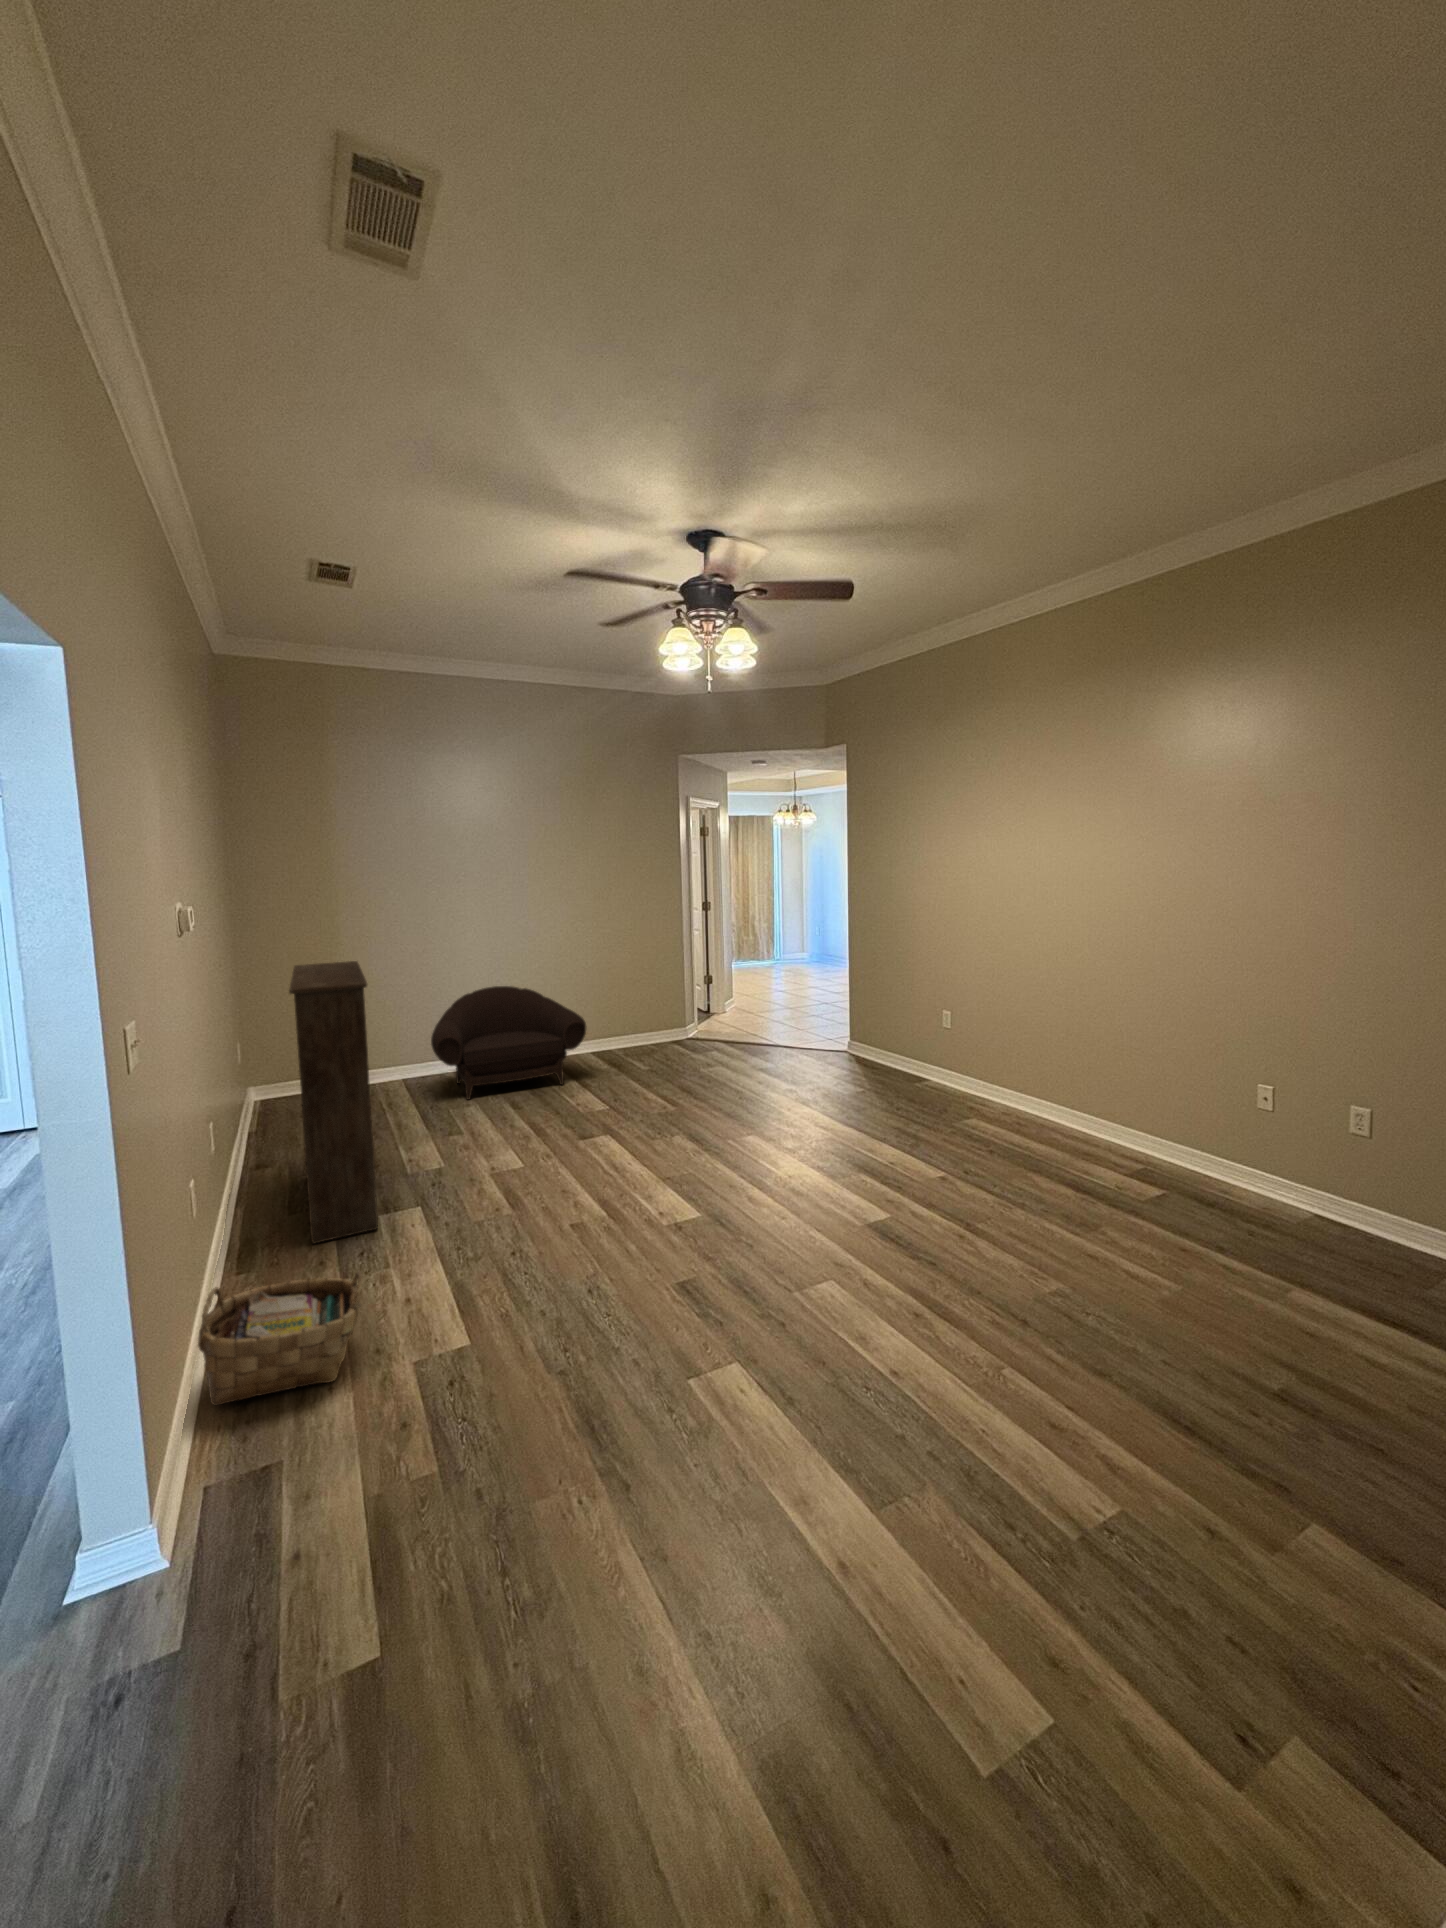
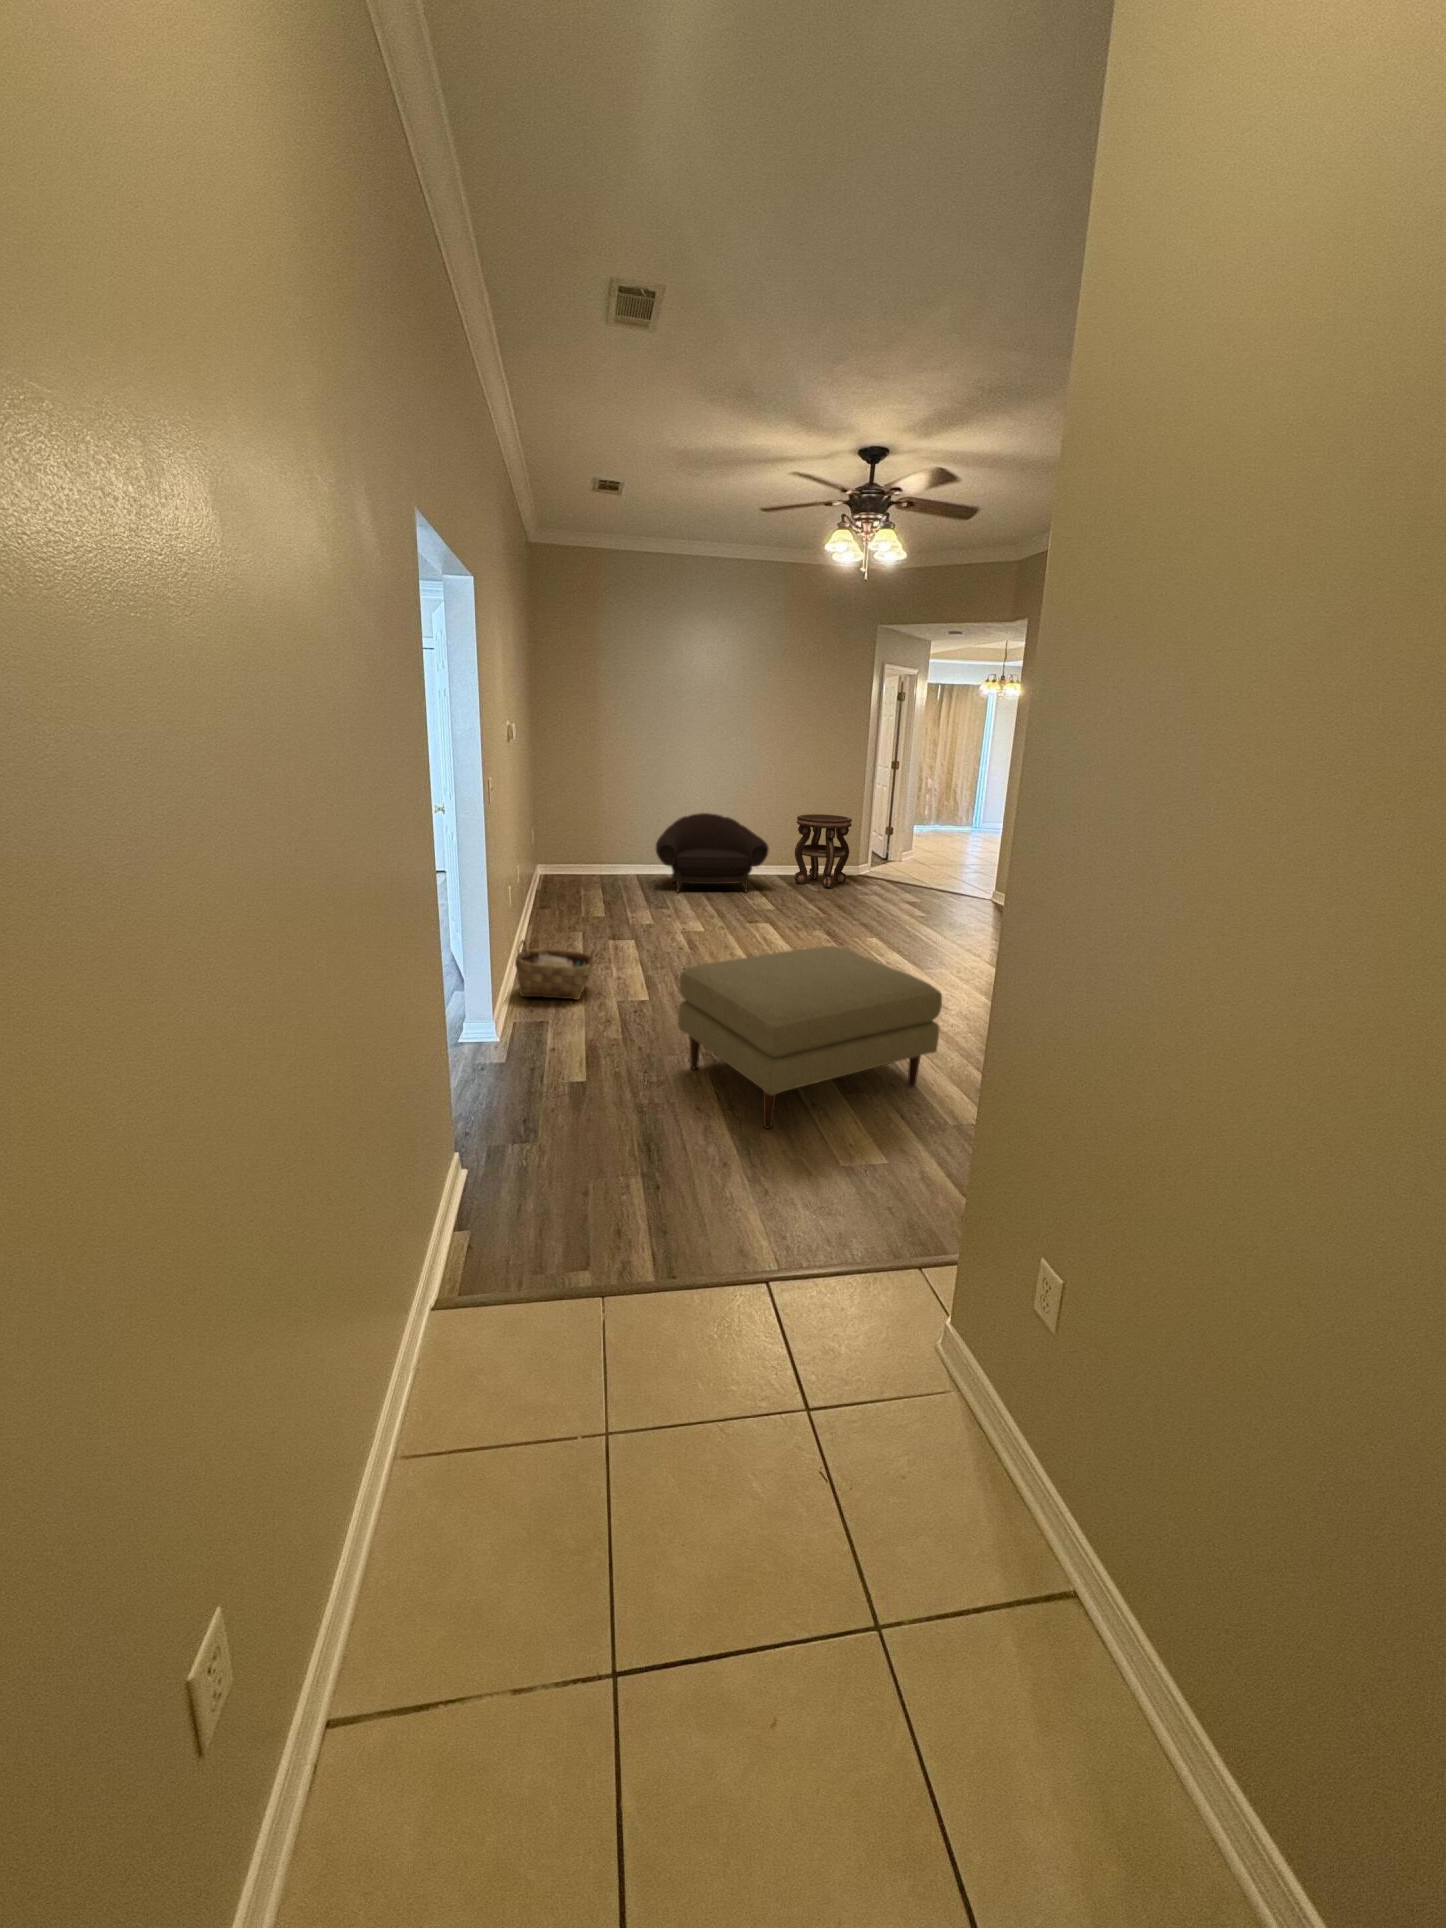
bookshelf: present [289,961,378,1244] -> none [566,776,610,947]
side table: none [613,971,680,1062] -> present [794,814,852,888]
ottoman: none [555,1212,996,1696] -> present [678,946,942,1129]

